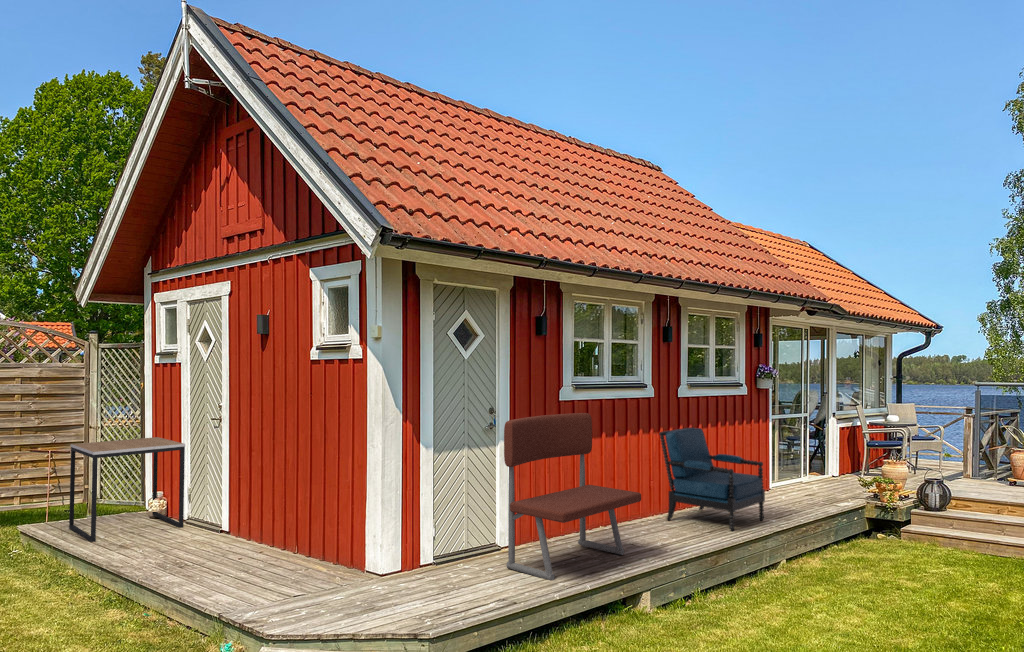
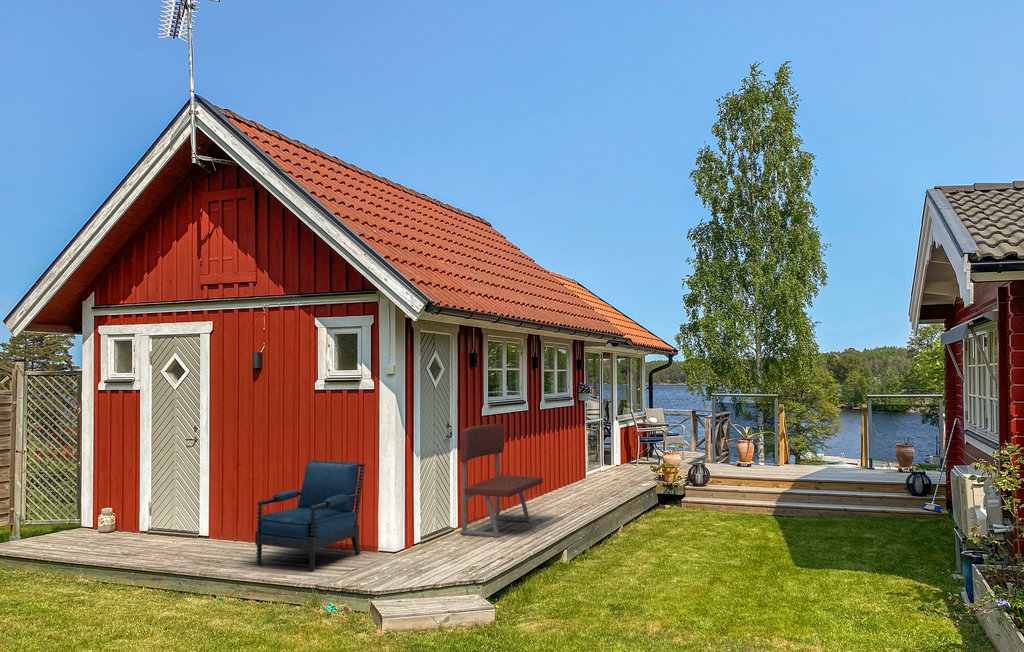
chair: present [659,427,765,531] -> present [255,460,365,572]
side table: present [69,437,185,542] -> none [30,458,149,552]

